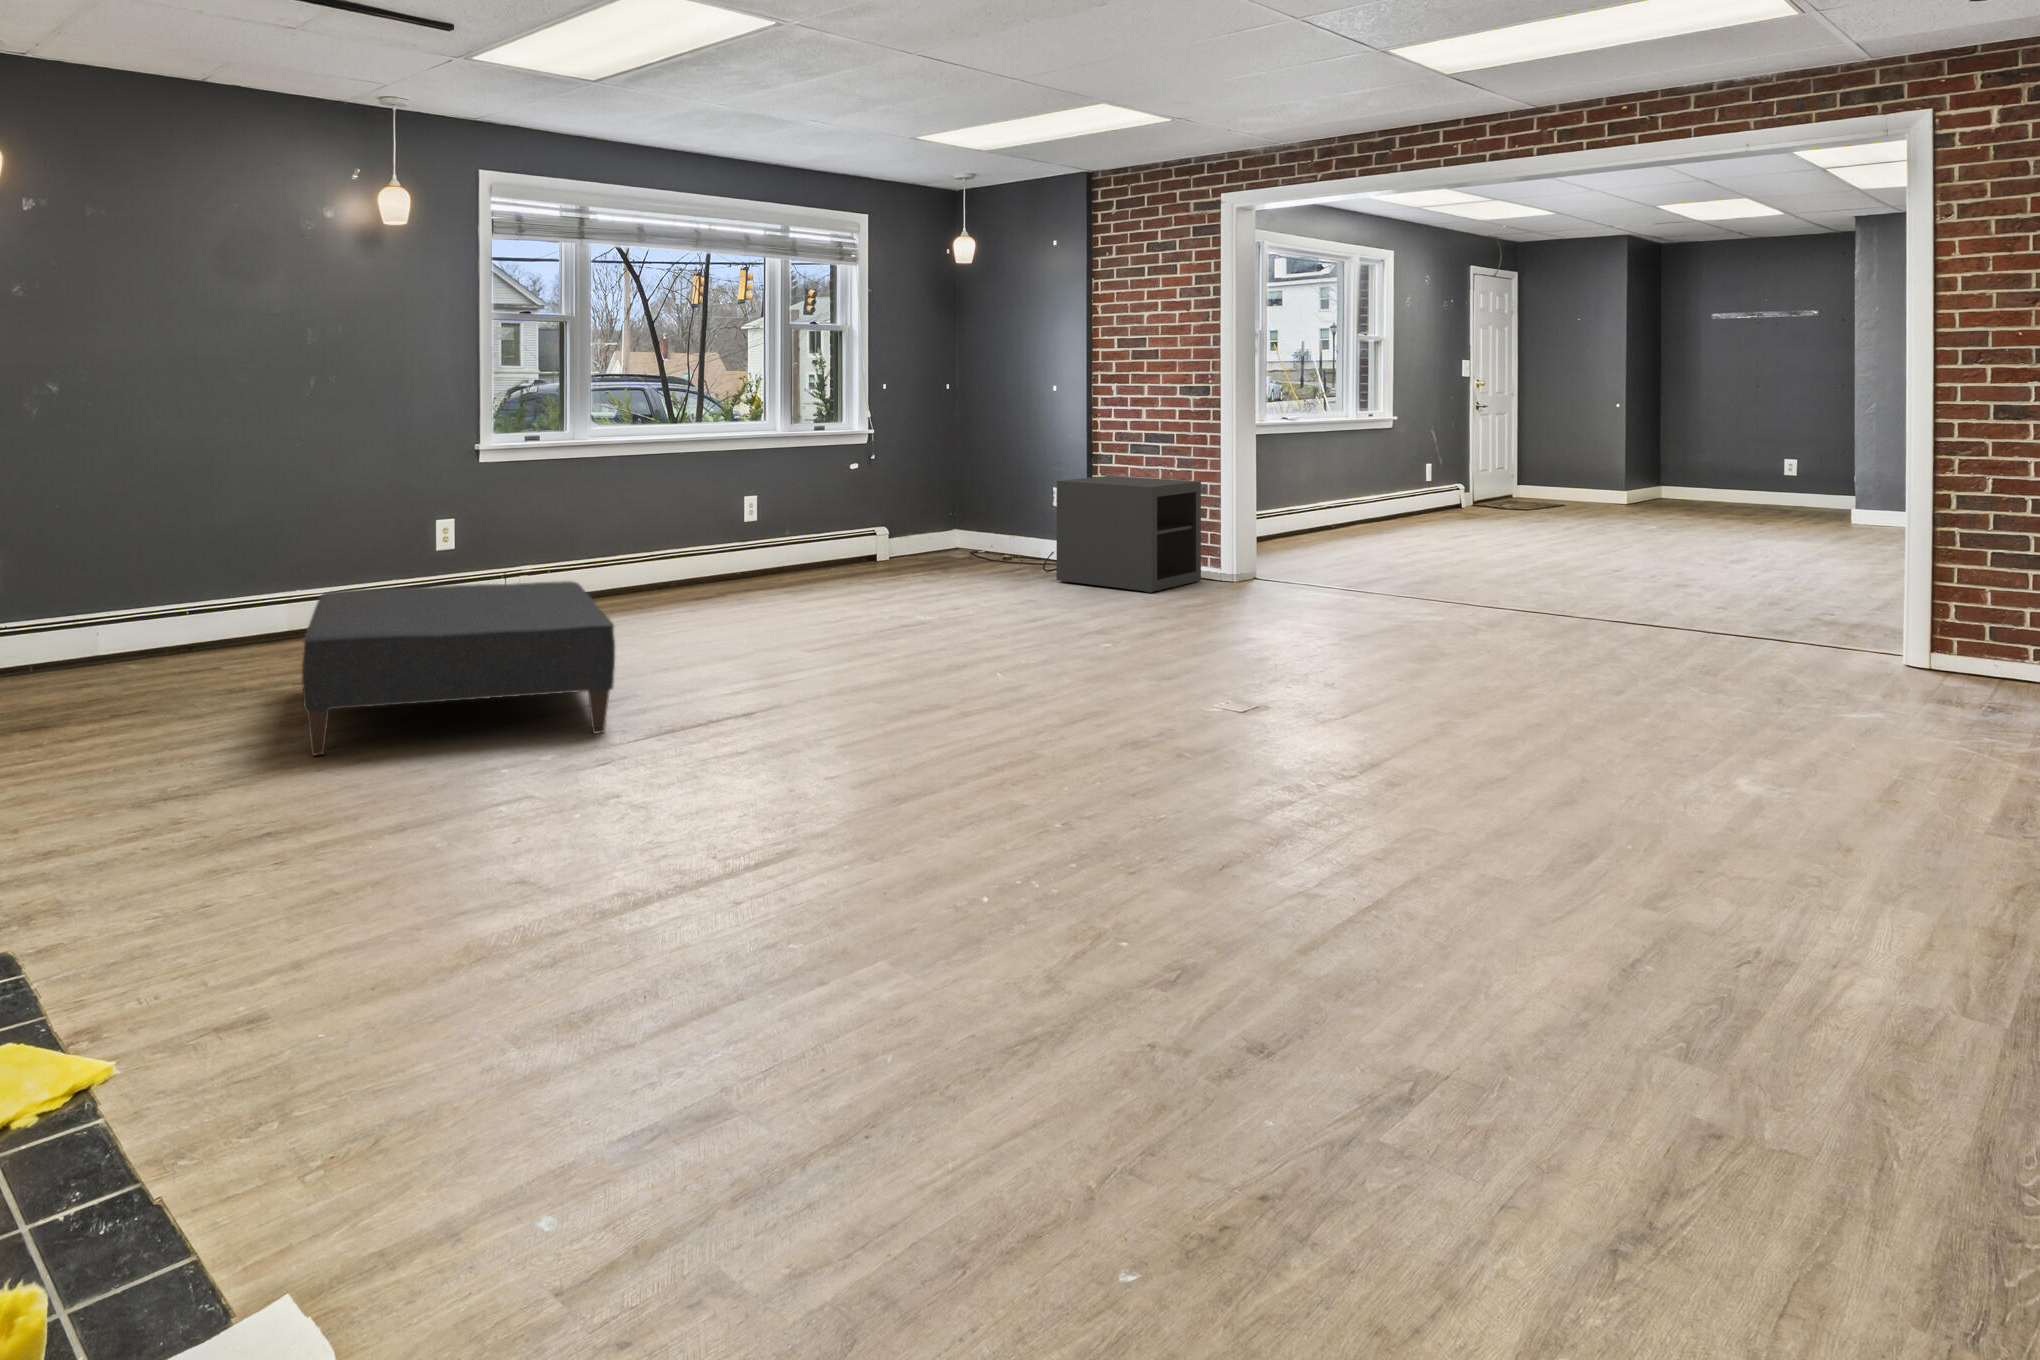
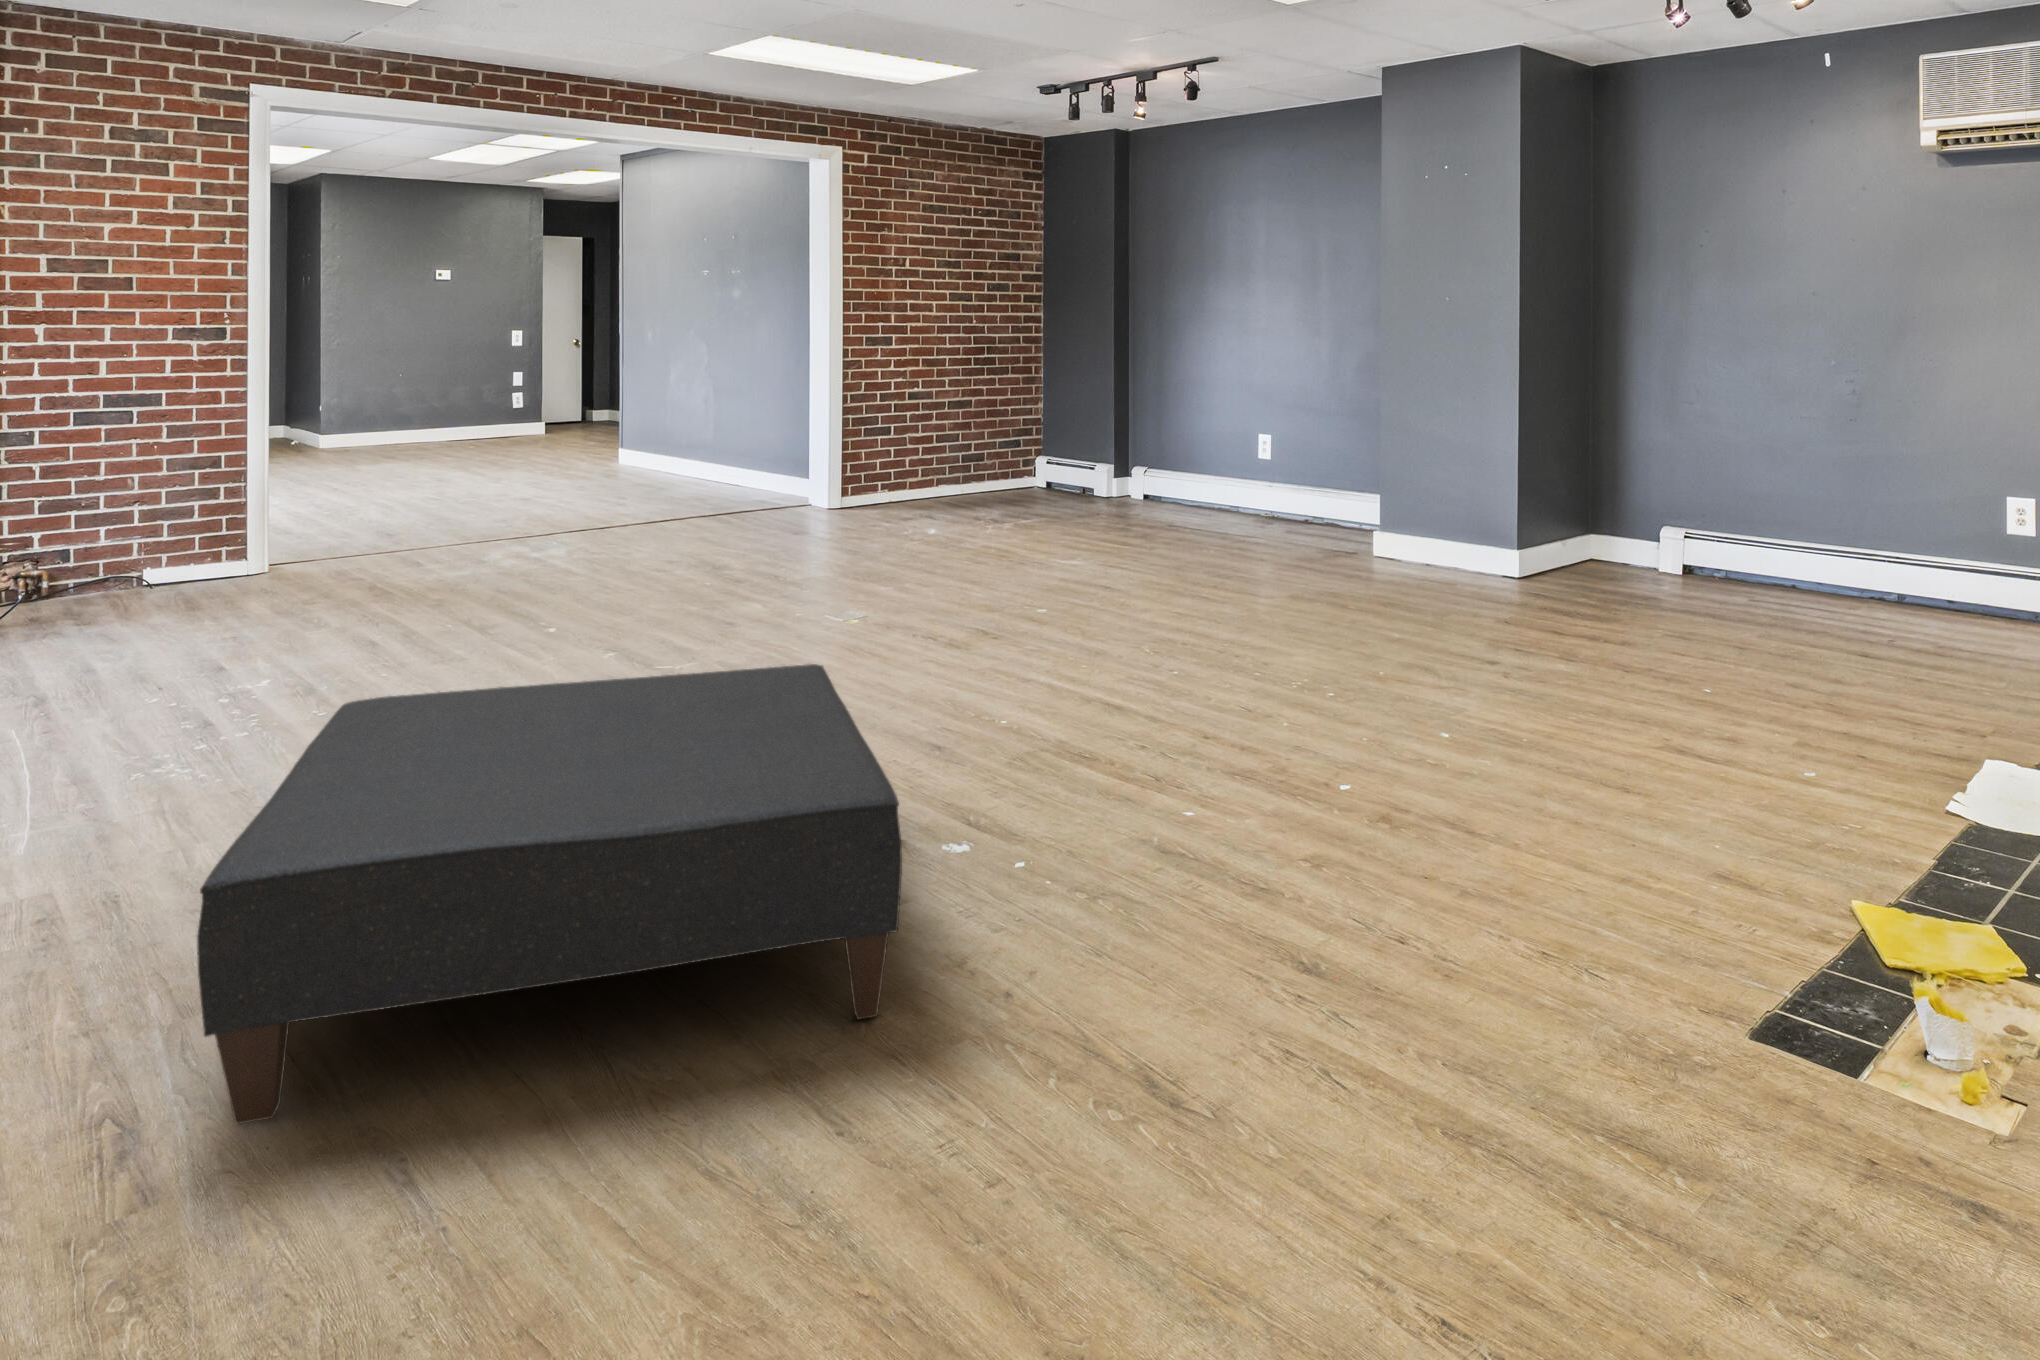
storage cabinet: present [1056,476,1201,593] -> none [49,450,263,618]

